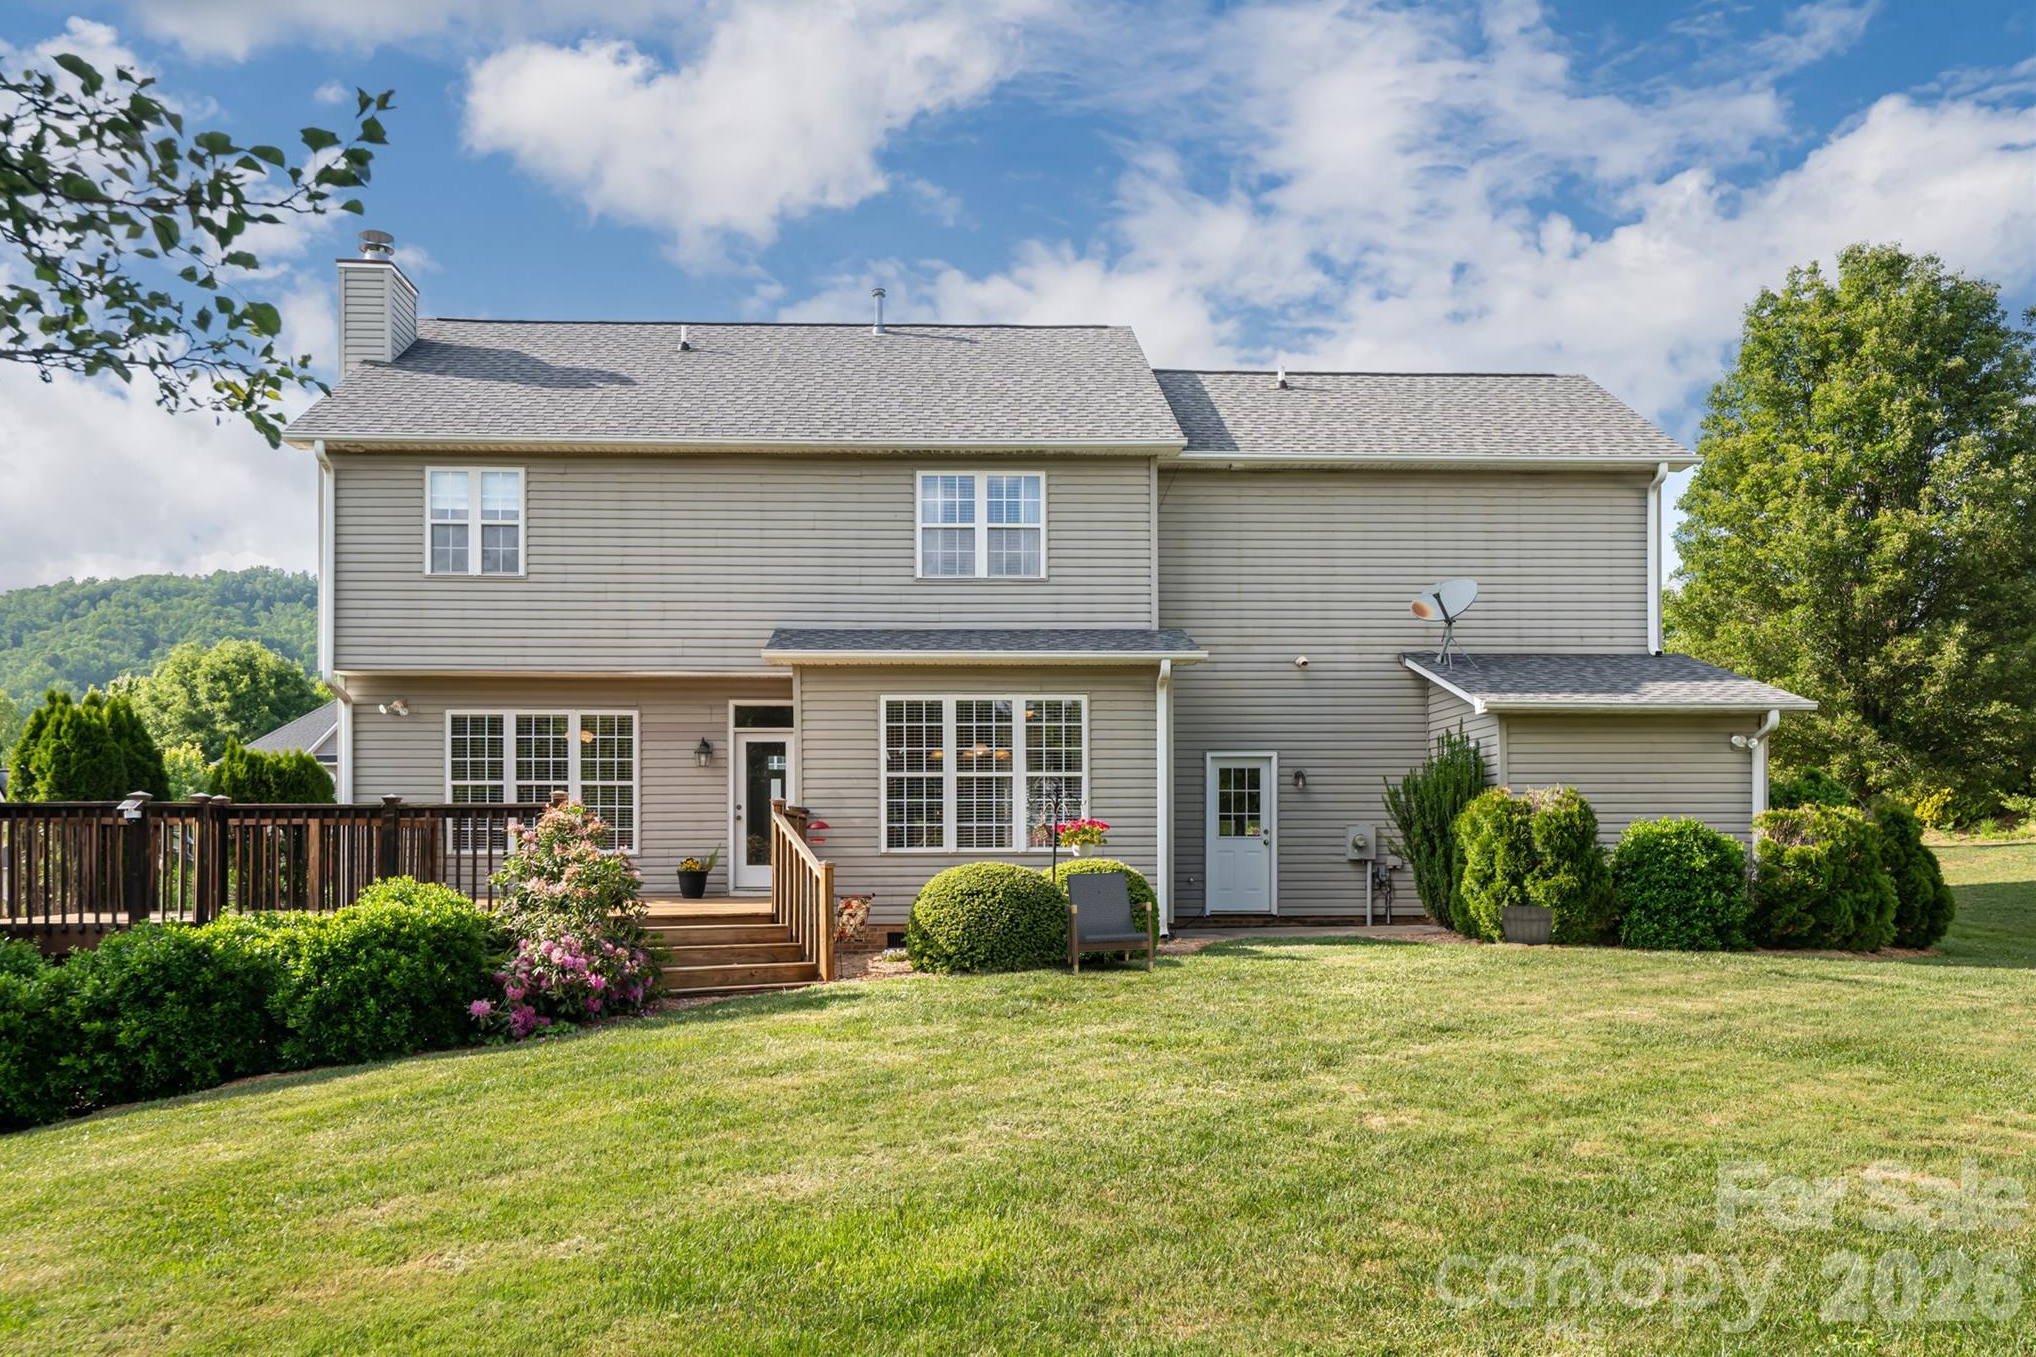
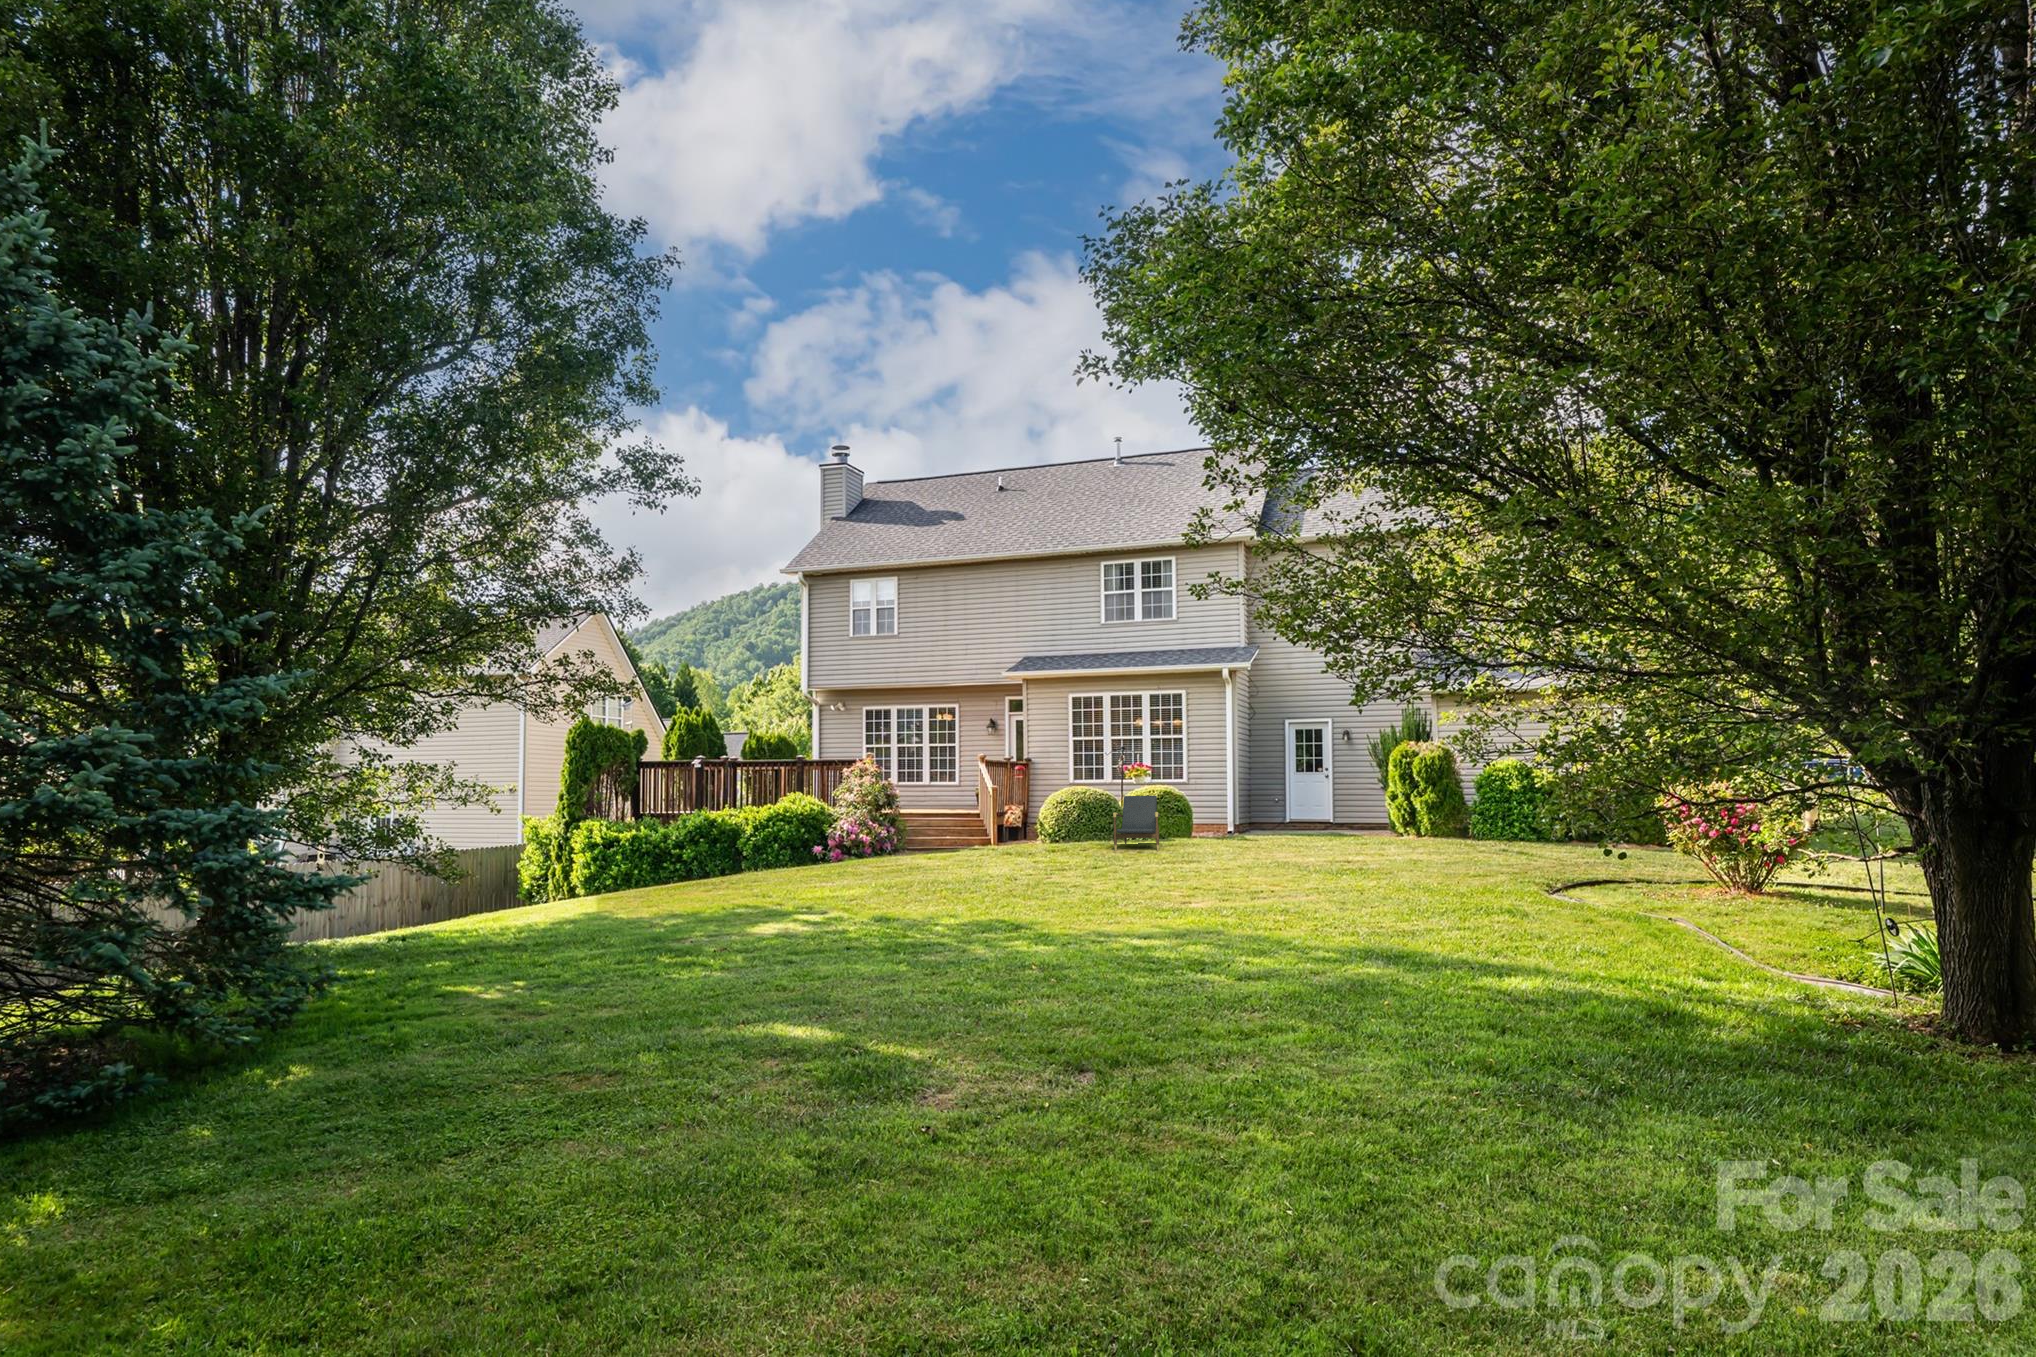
wooden bucket: present [1500,903,1554,944] -> none [1410,817,1446,846]

